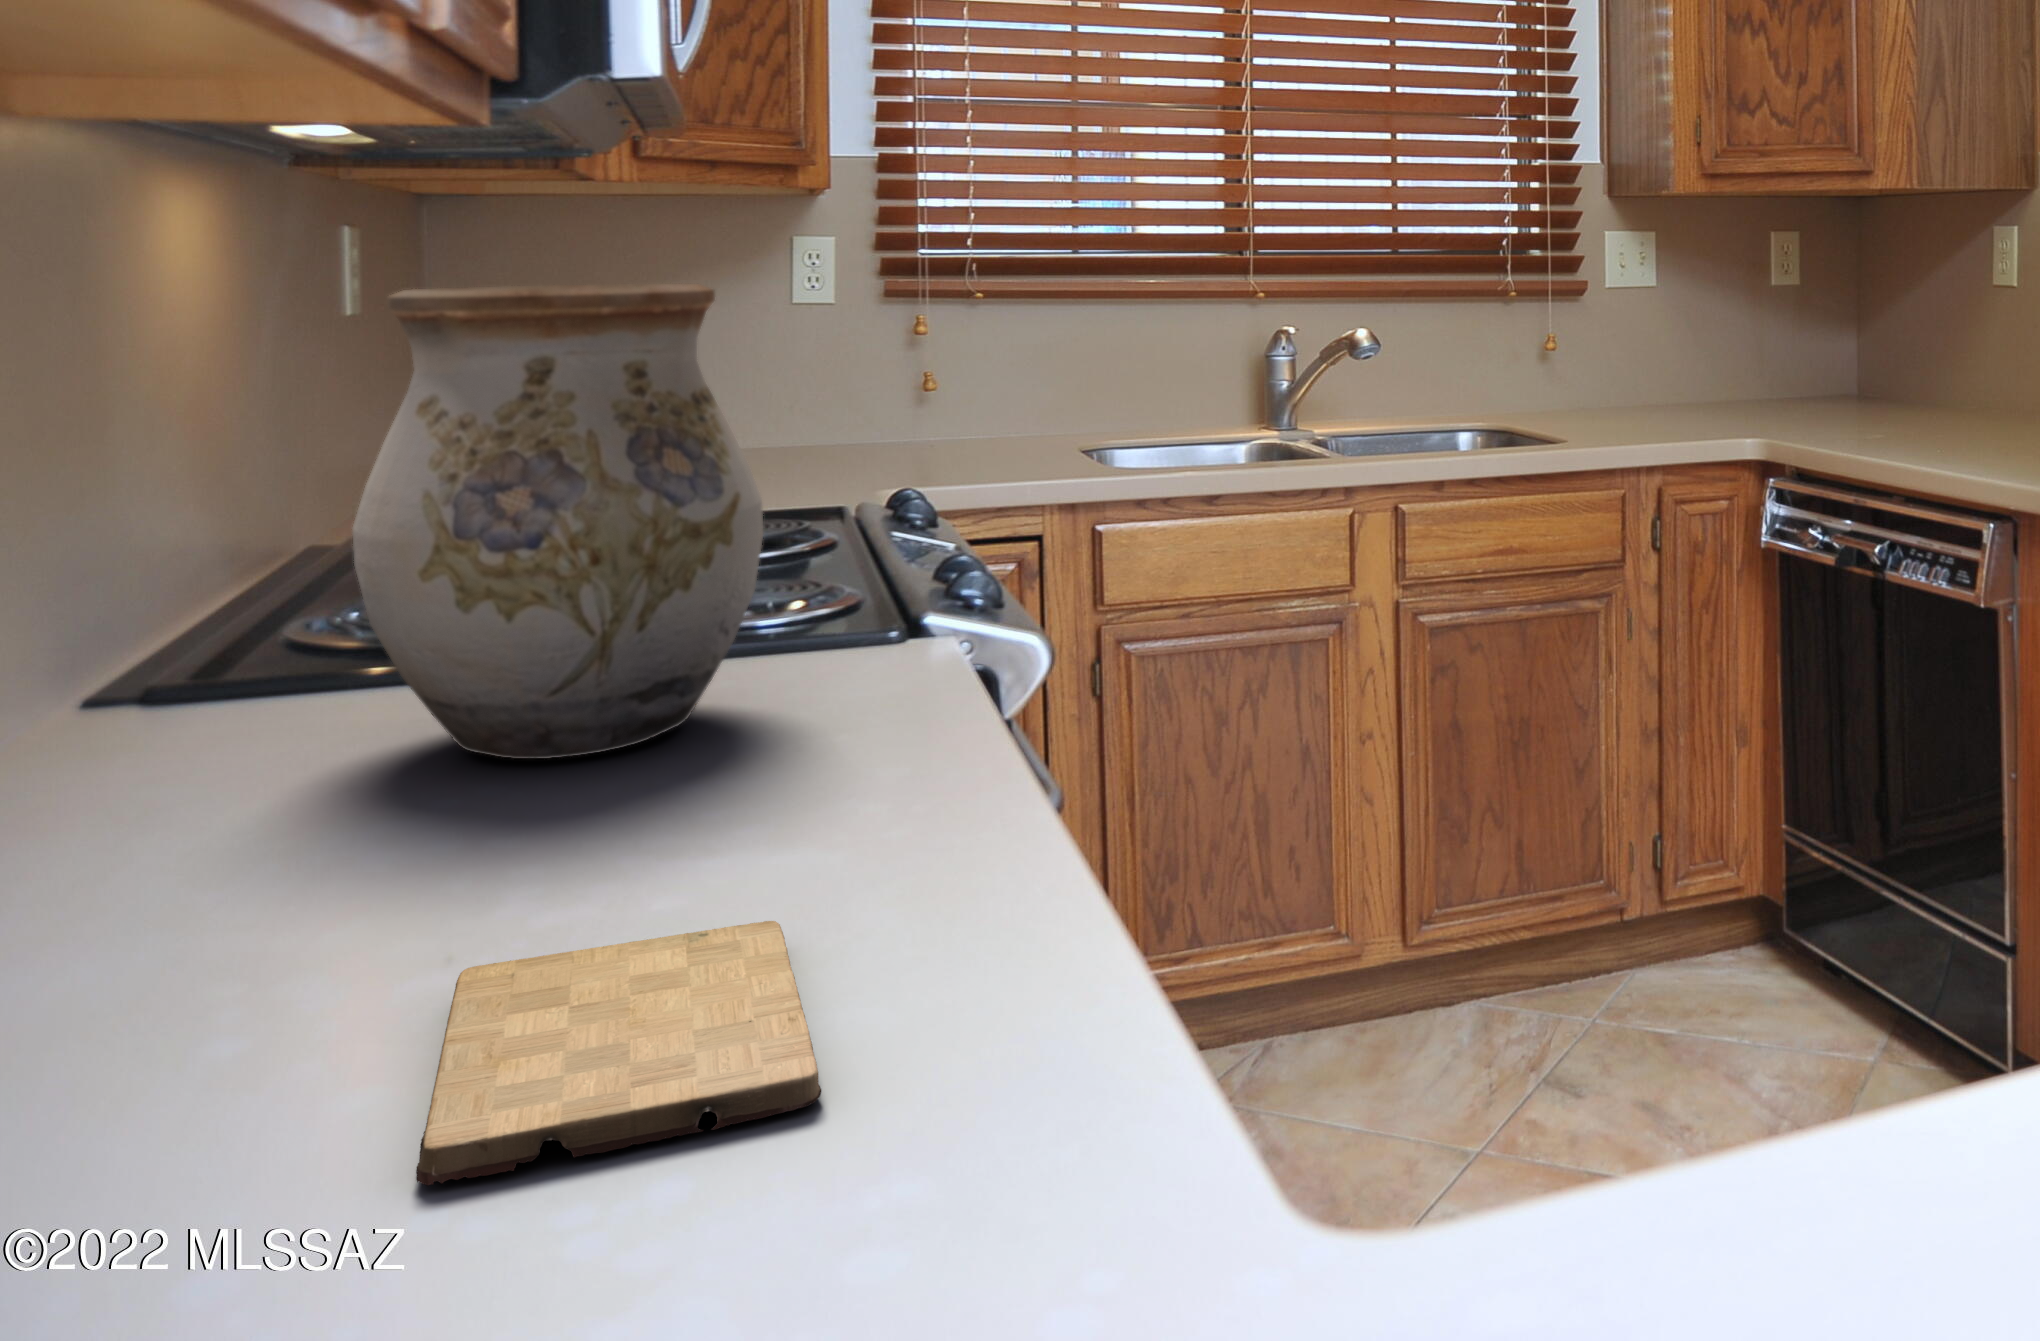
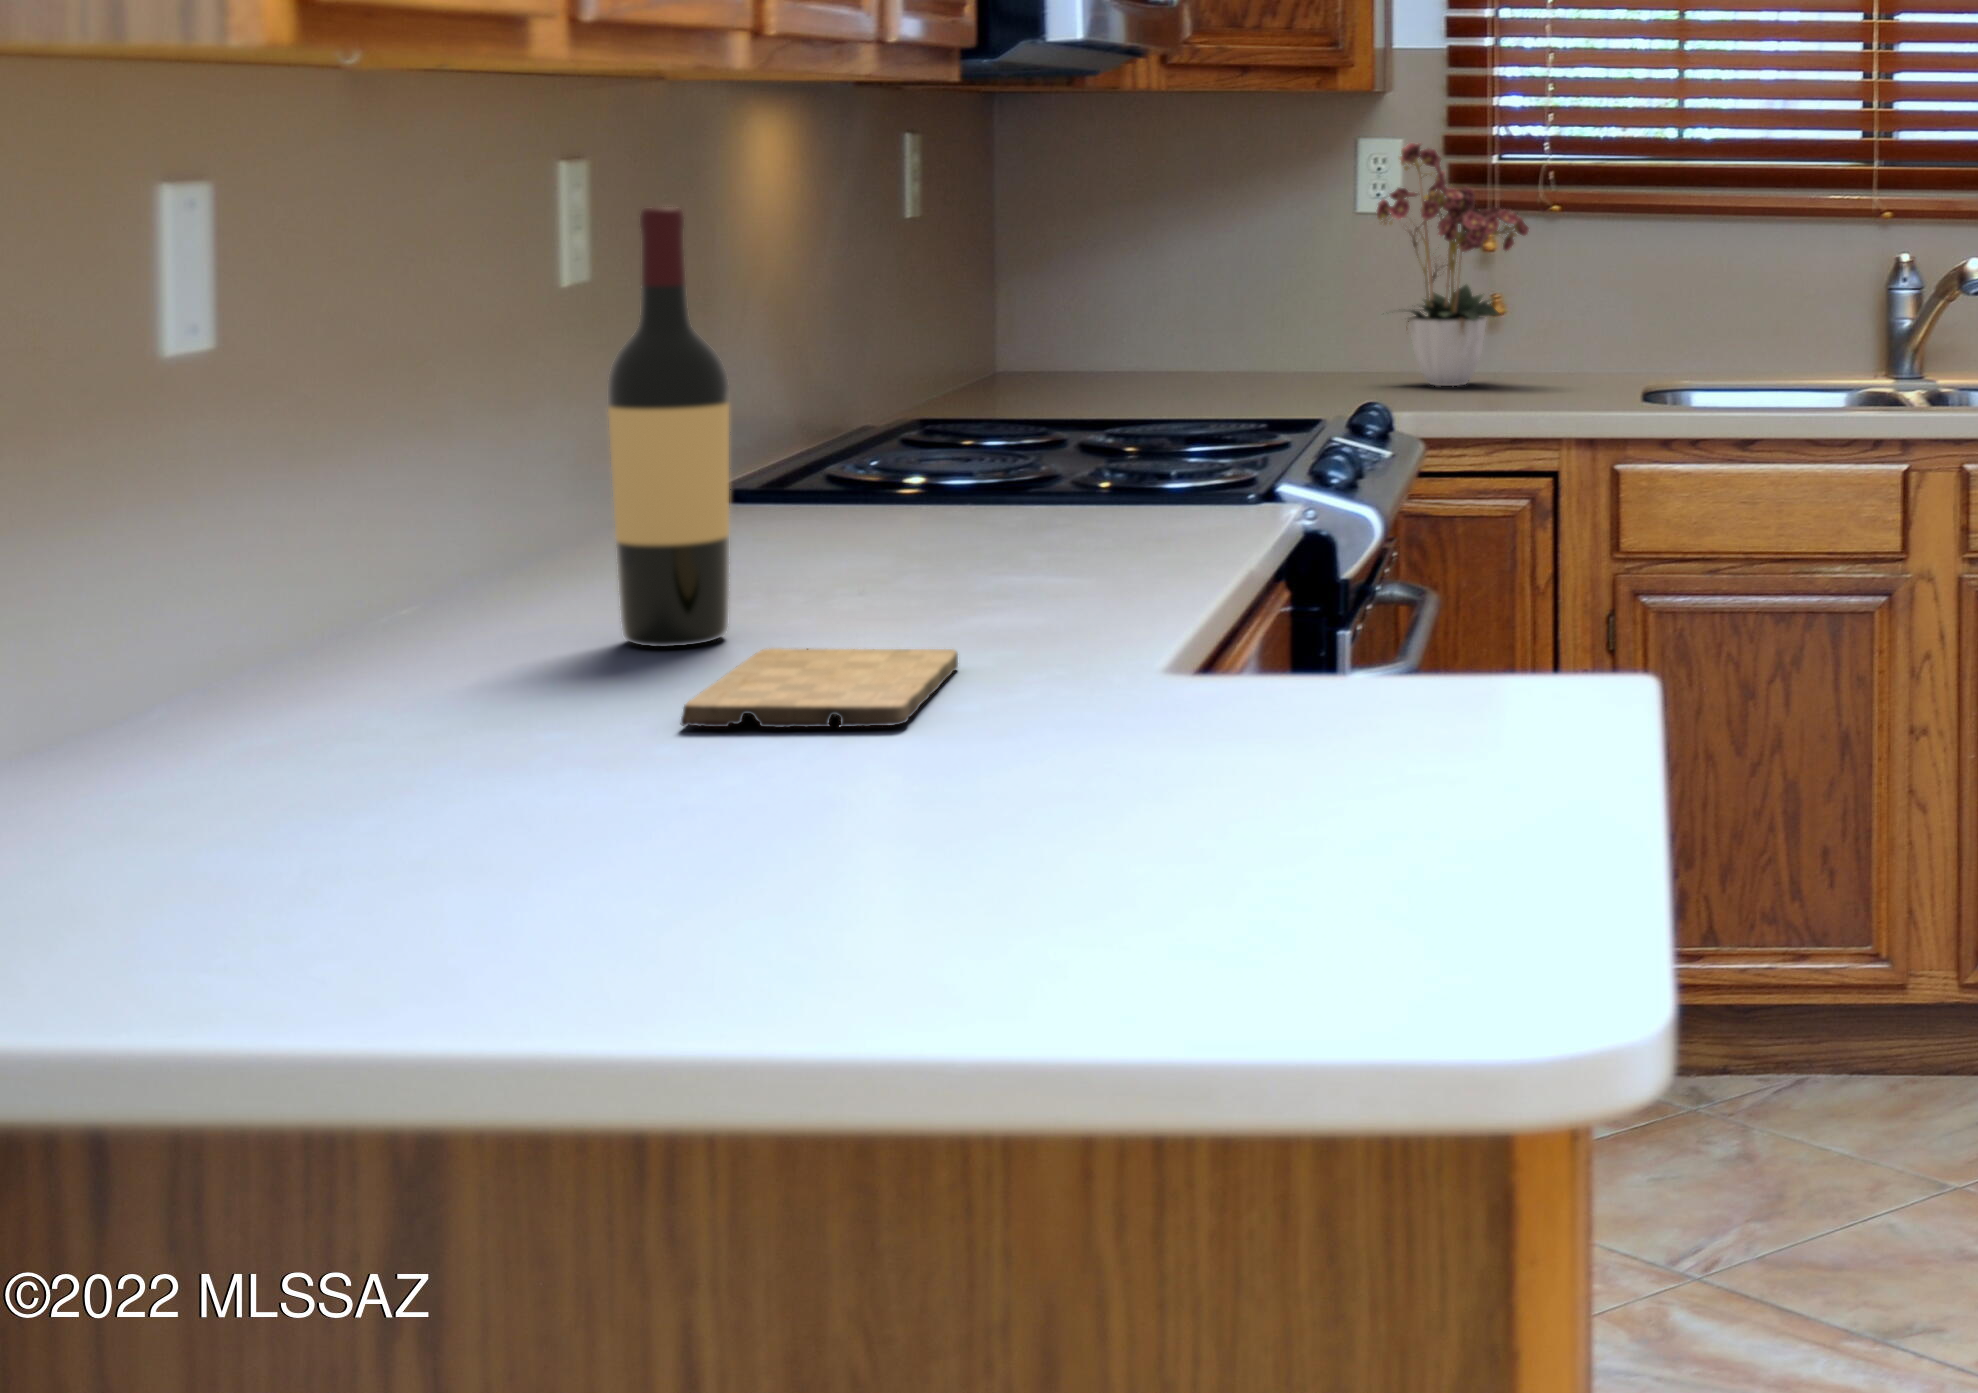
flower arrangement: none [818,228,990,464] -> present [1377,143,1529,386]
vase: present [352,284,763,759] -> none [794,193,1092,566]
wine bottle: none [139,308,356,979] -> present [608,207,729,647]

